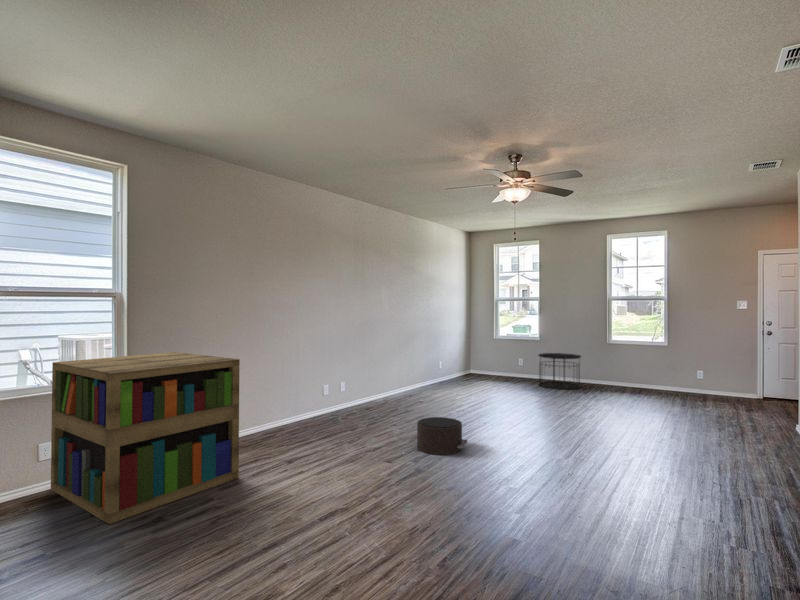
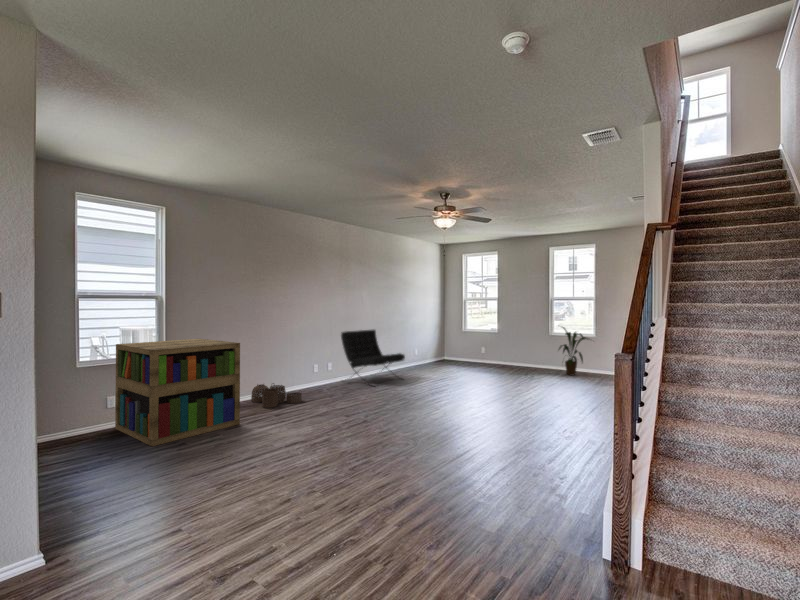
house plant: none [622,332,670,394] -> present [559,327,588,375]
lounge chair: none [355,337,438,413] -> present [341,330,405,380]
side table: present [539,353,581,389] -> none [494,343,528,371]
woven basket: none [246,412,316,448] -> present [251,383,302,408]
pouf: present [409,417,467,455] -> none [365,387,408,413]

